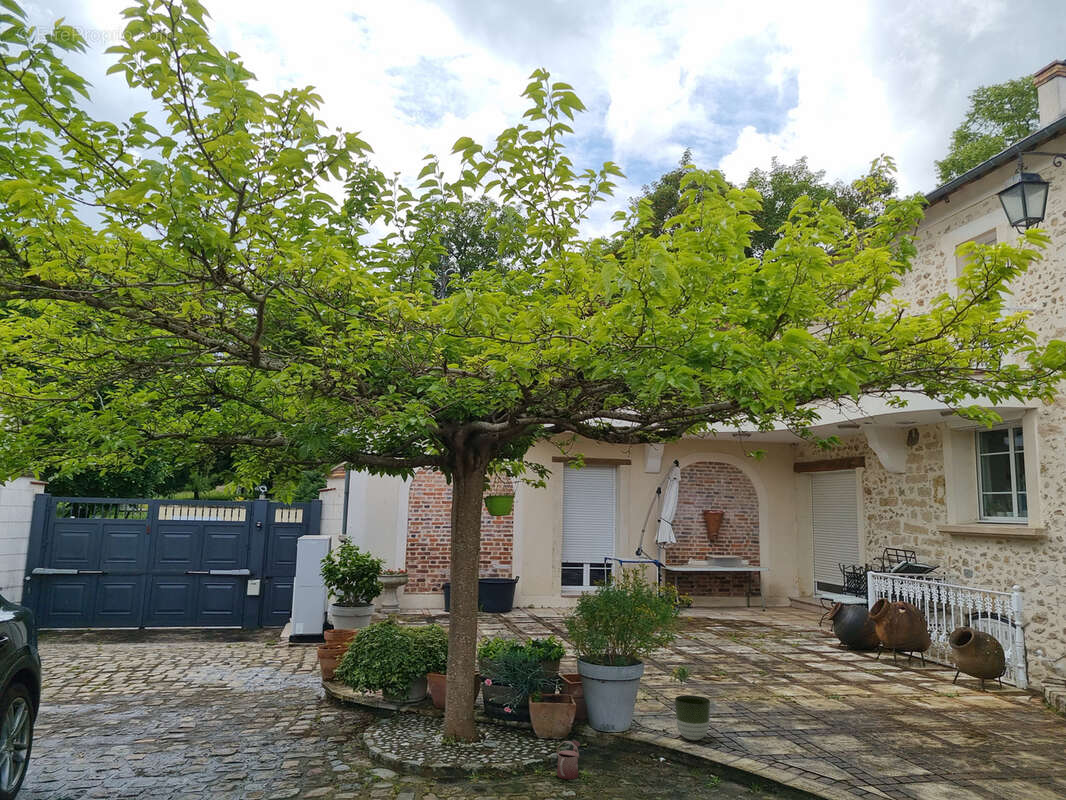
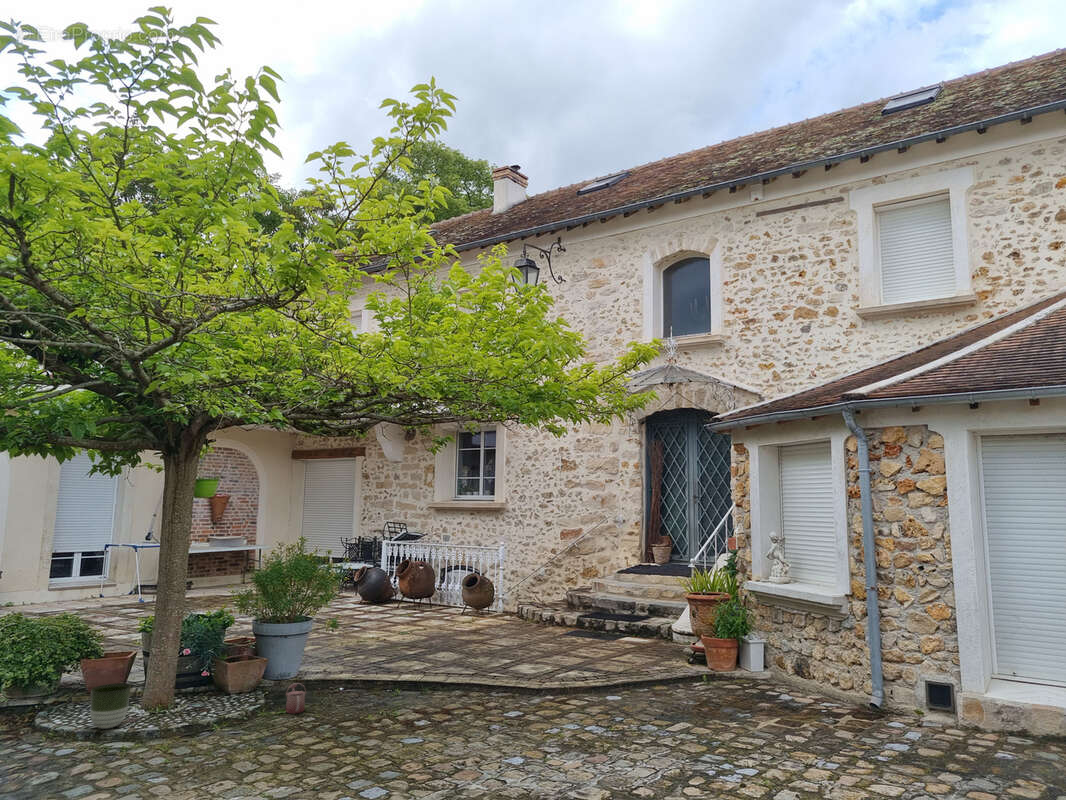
planter: present [675,695,710,740] -> present [90,683,131,729]

